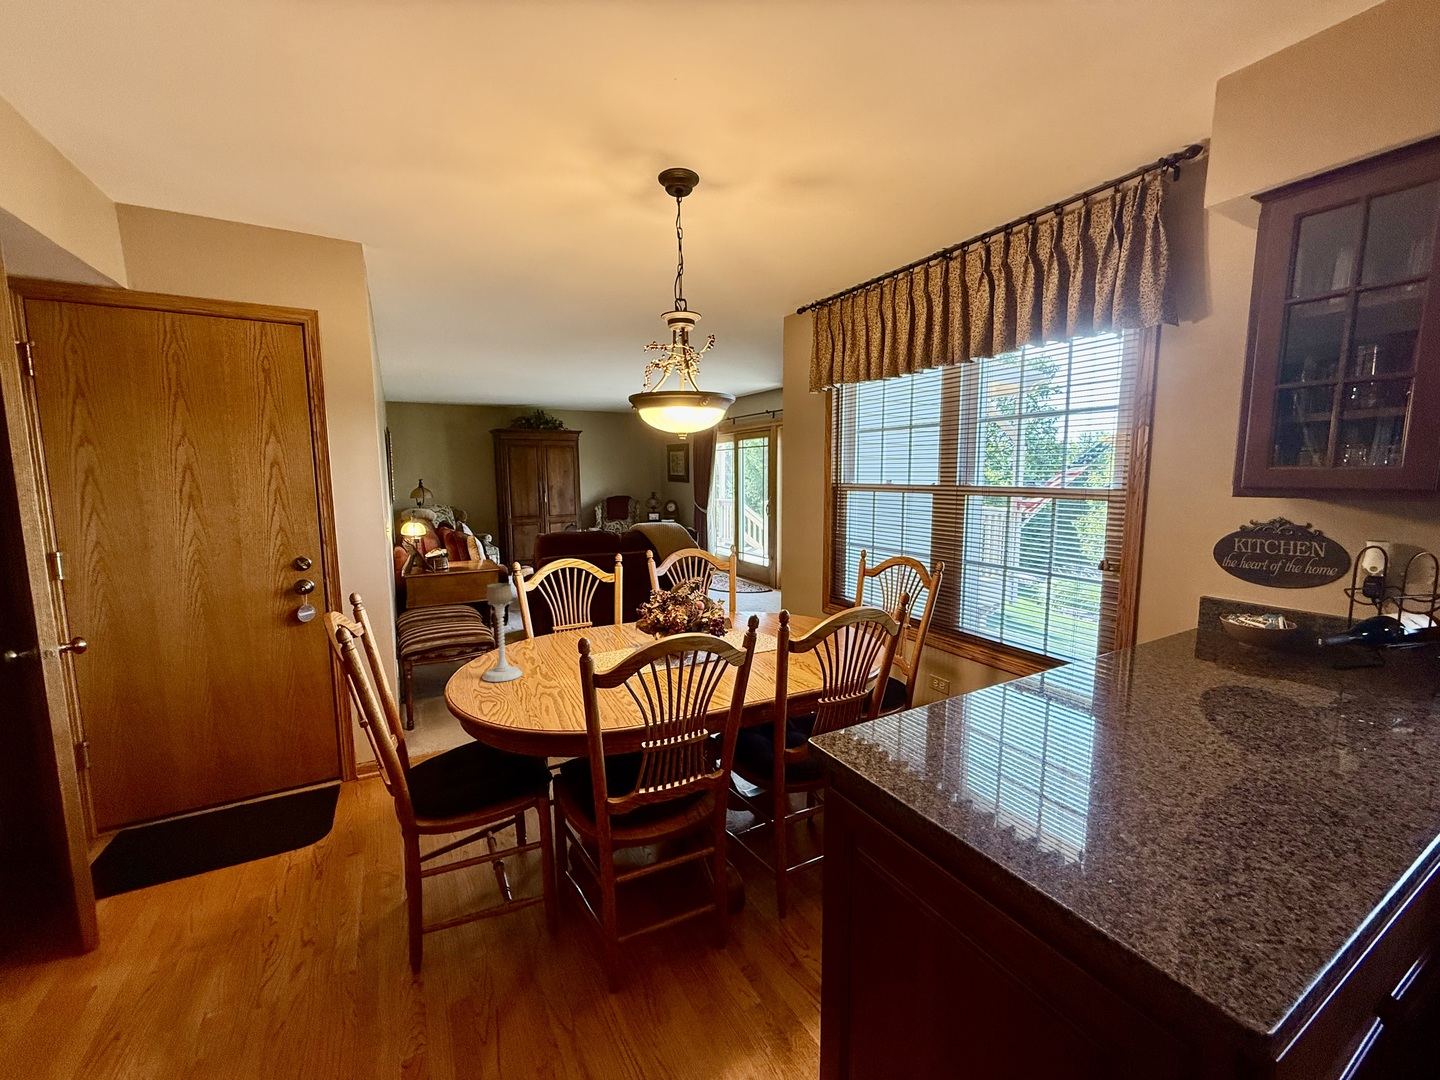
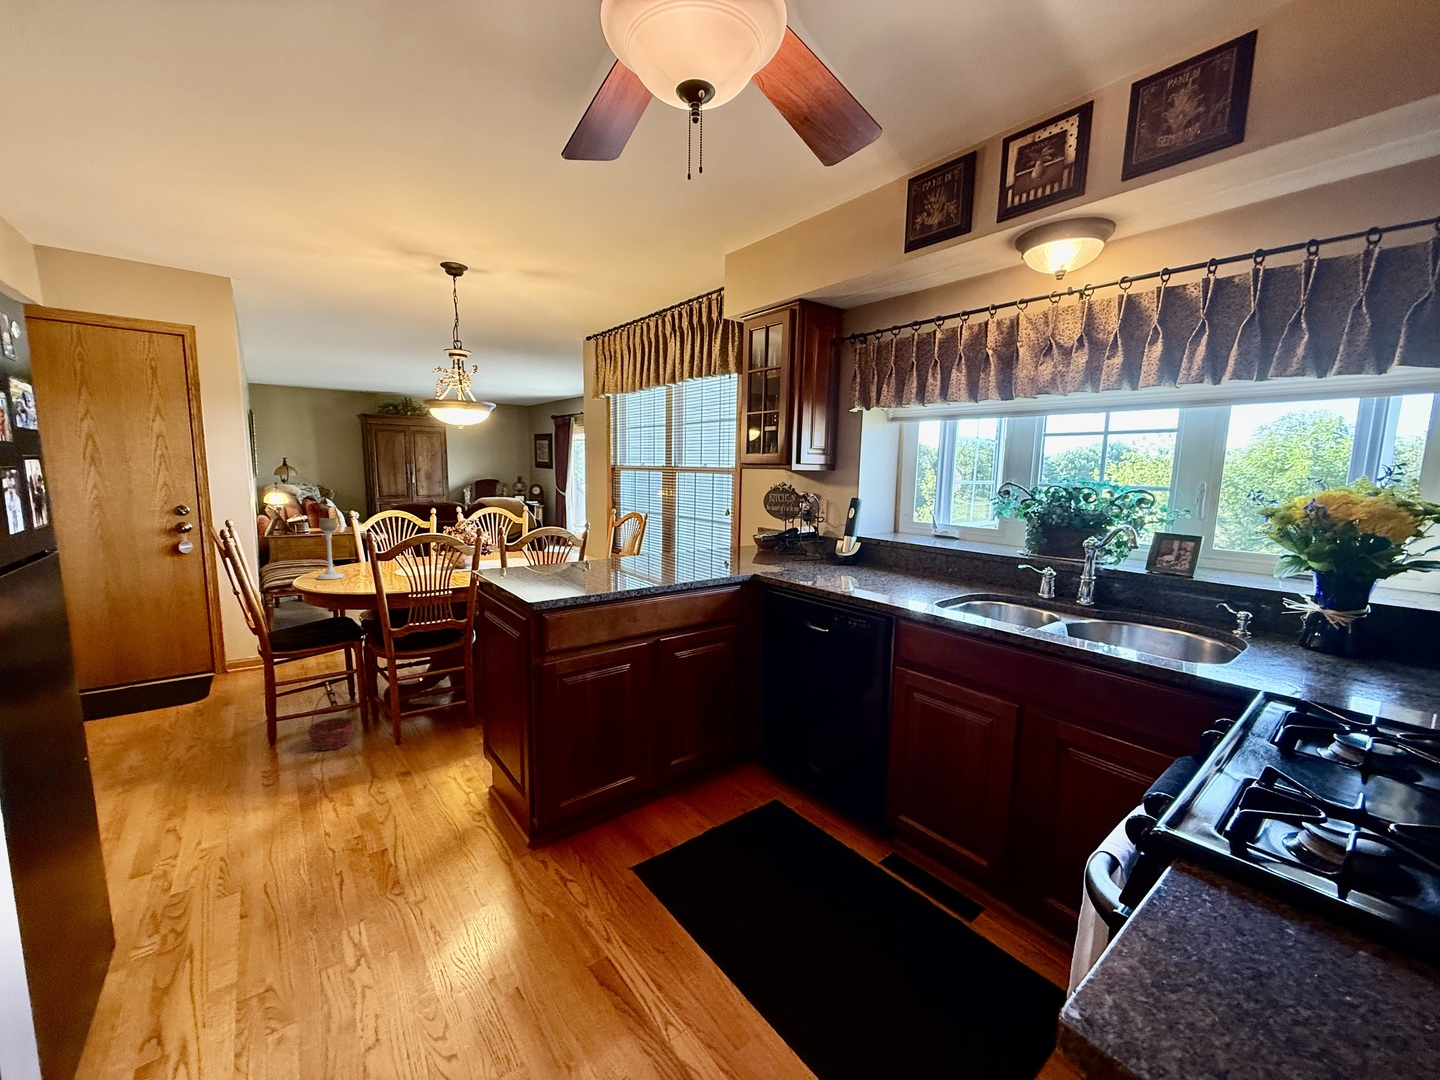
basket: none [476,882,546,991] -> present [308,691,353,750]

